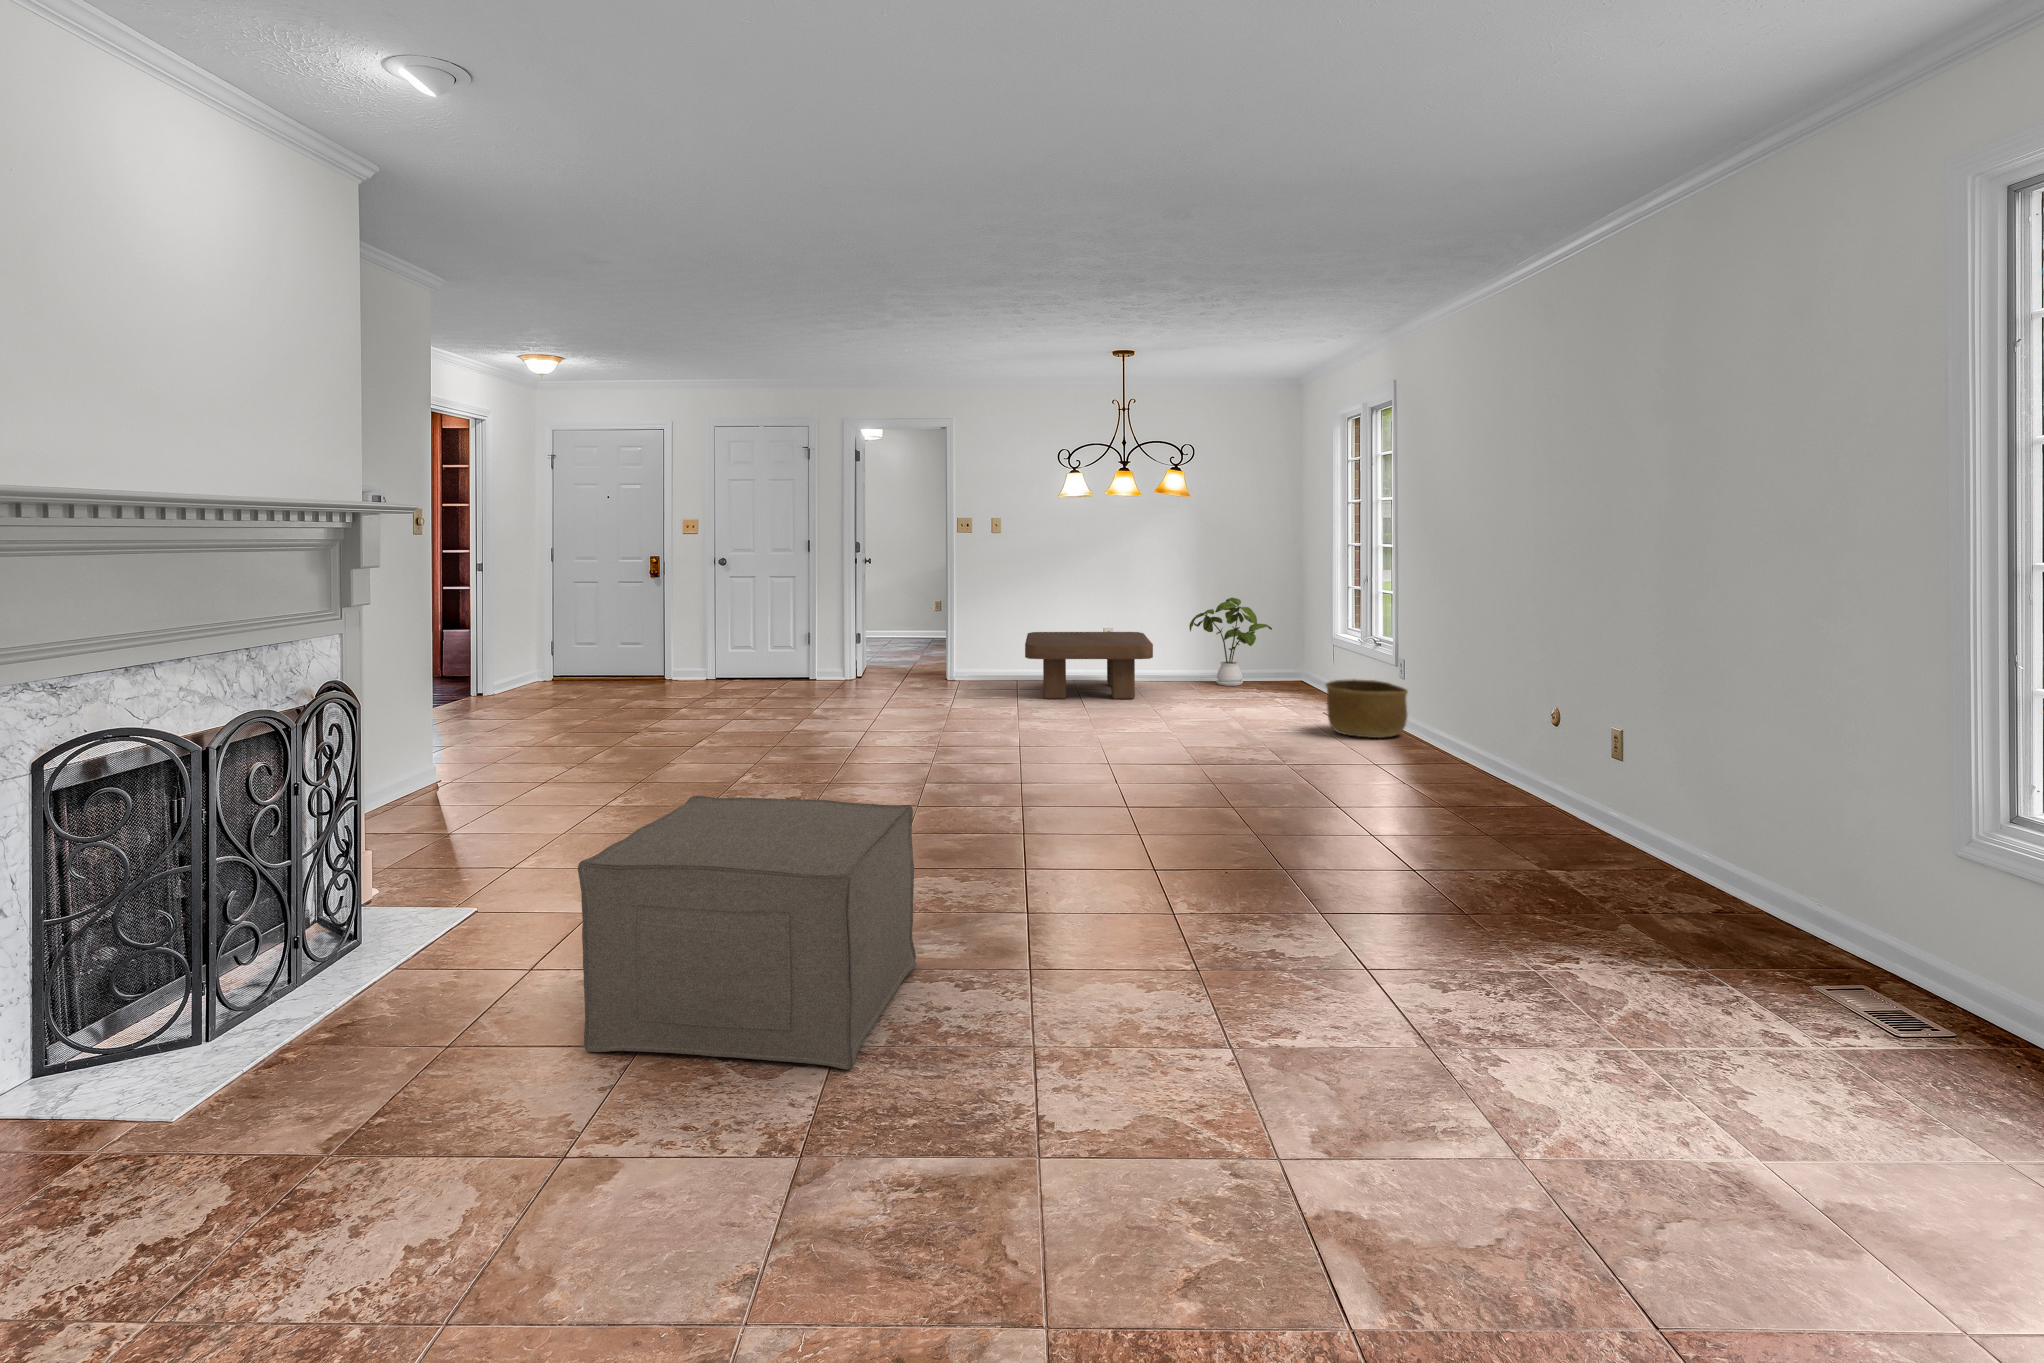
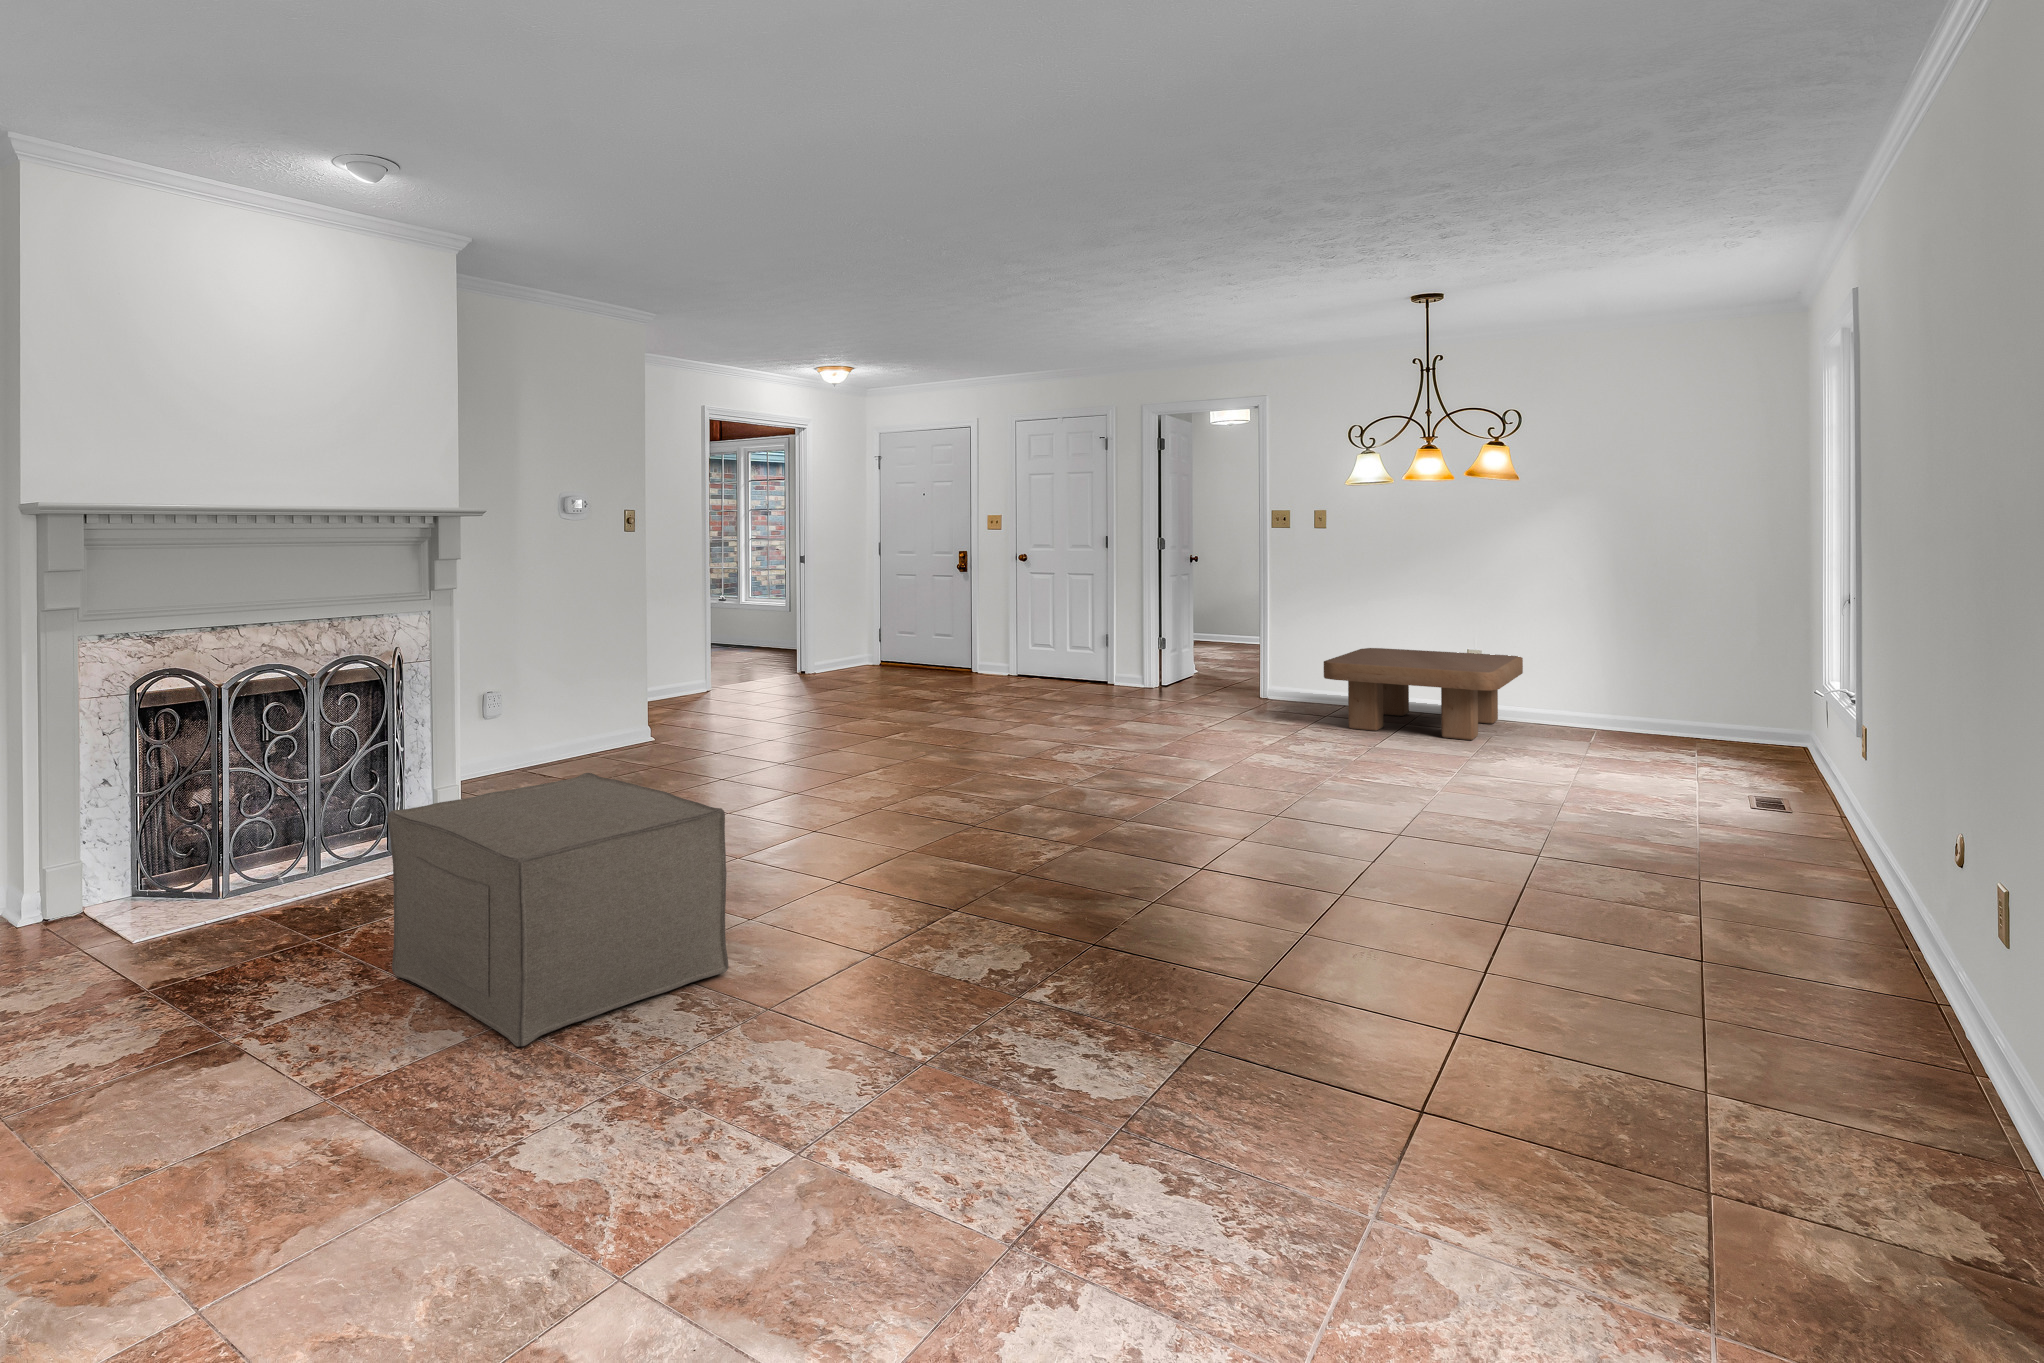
house plant: present [1189,598,1272,686] -> none [1594,617,1738,738]
basket: present [1326,679,1408,738] -> none [1702,743,1853,836]

